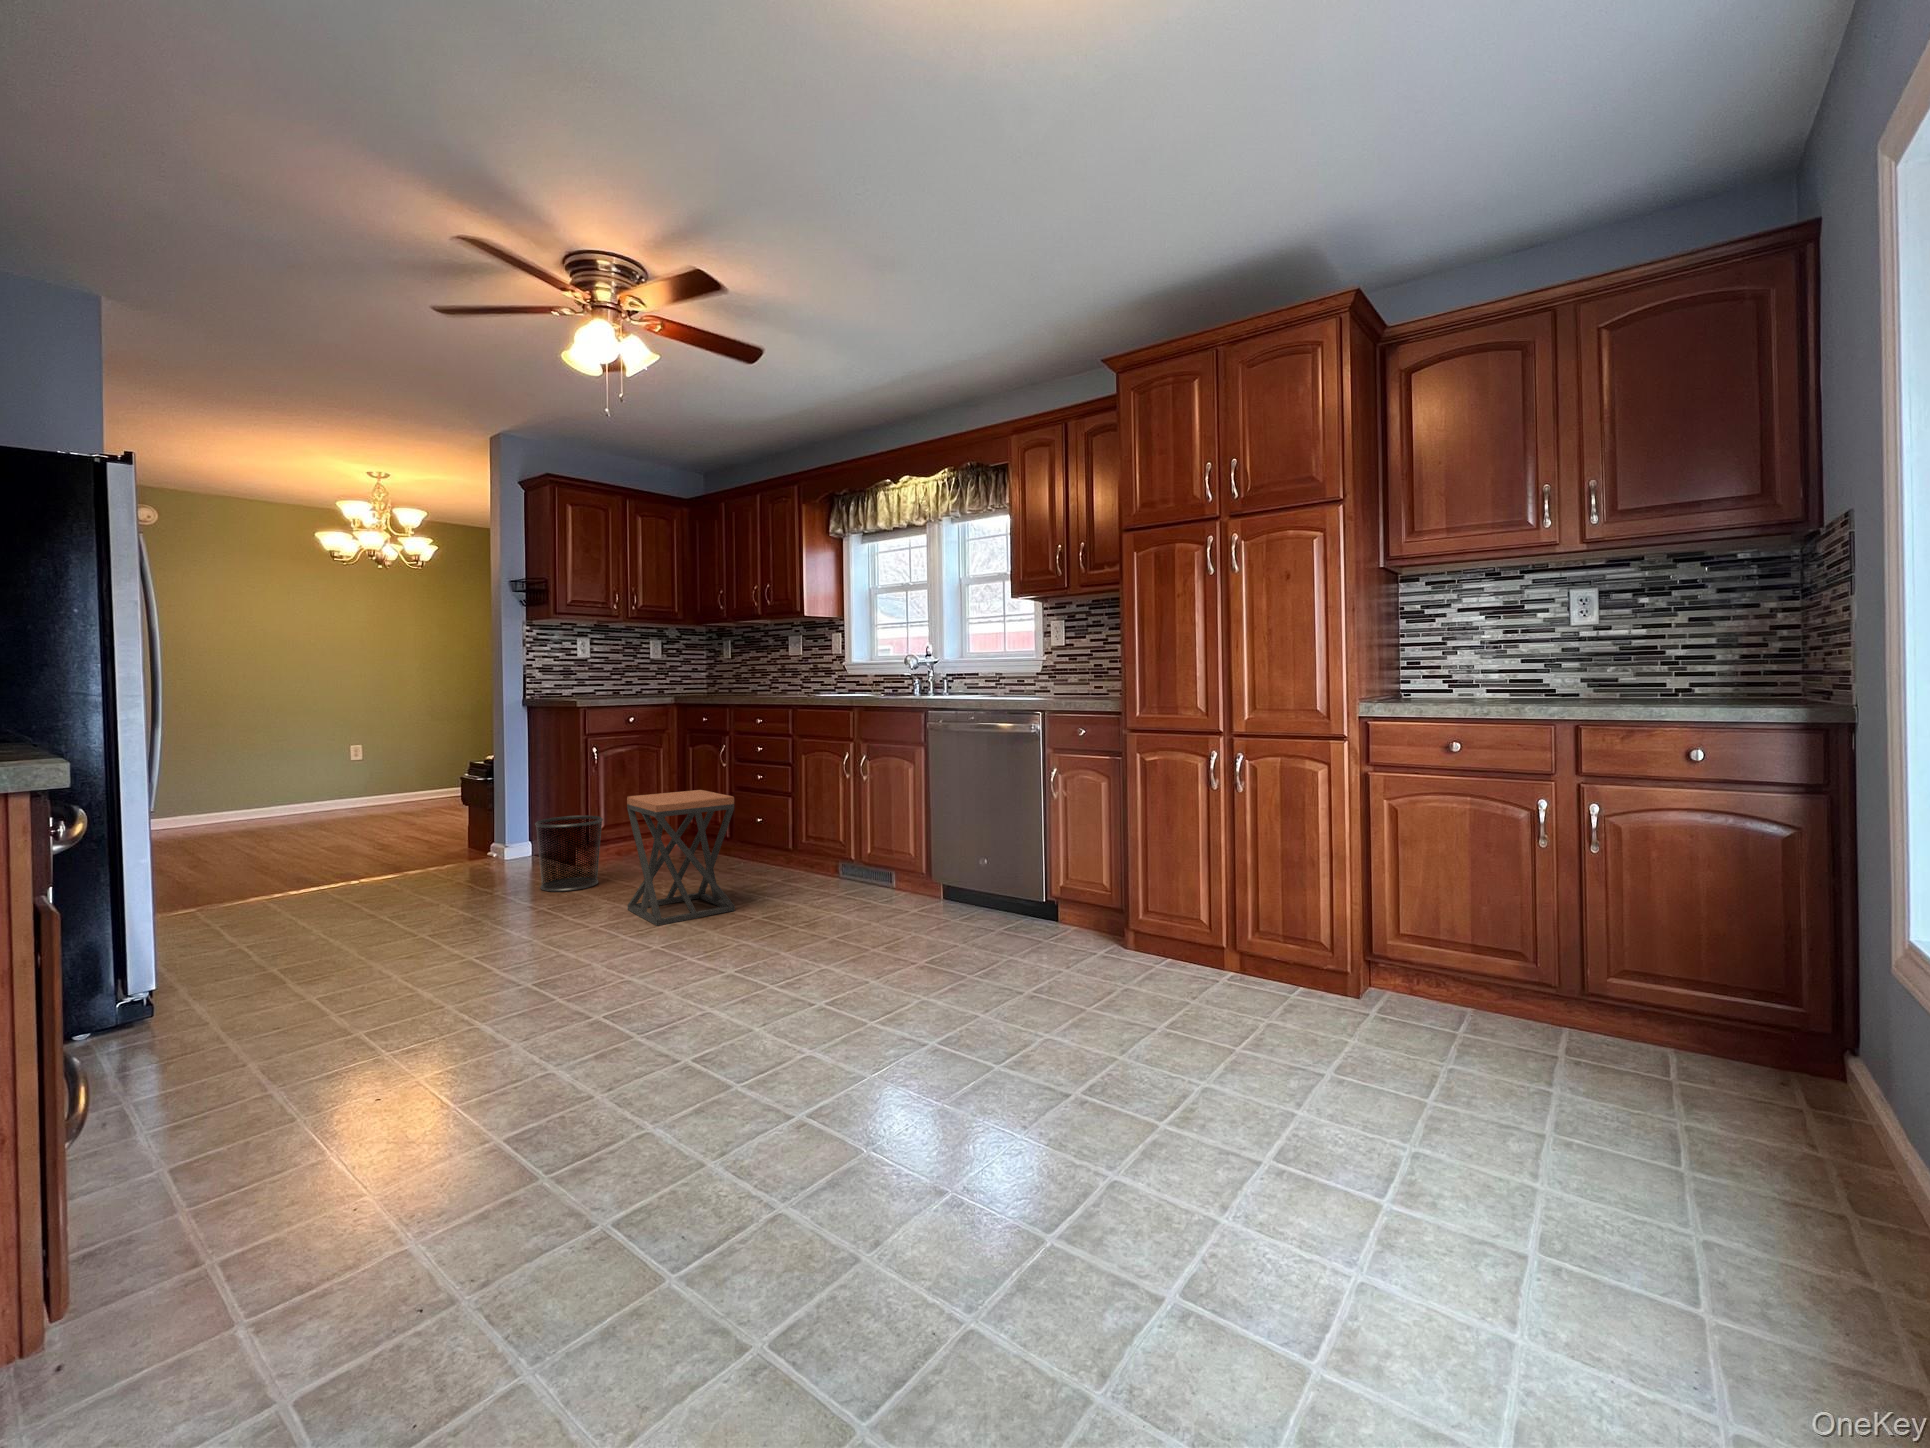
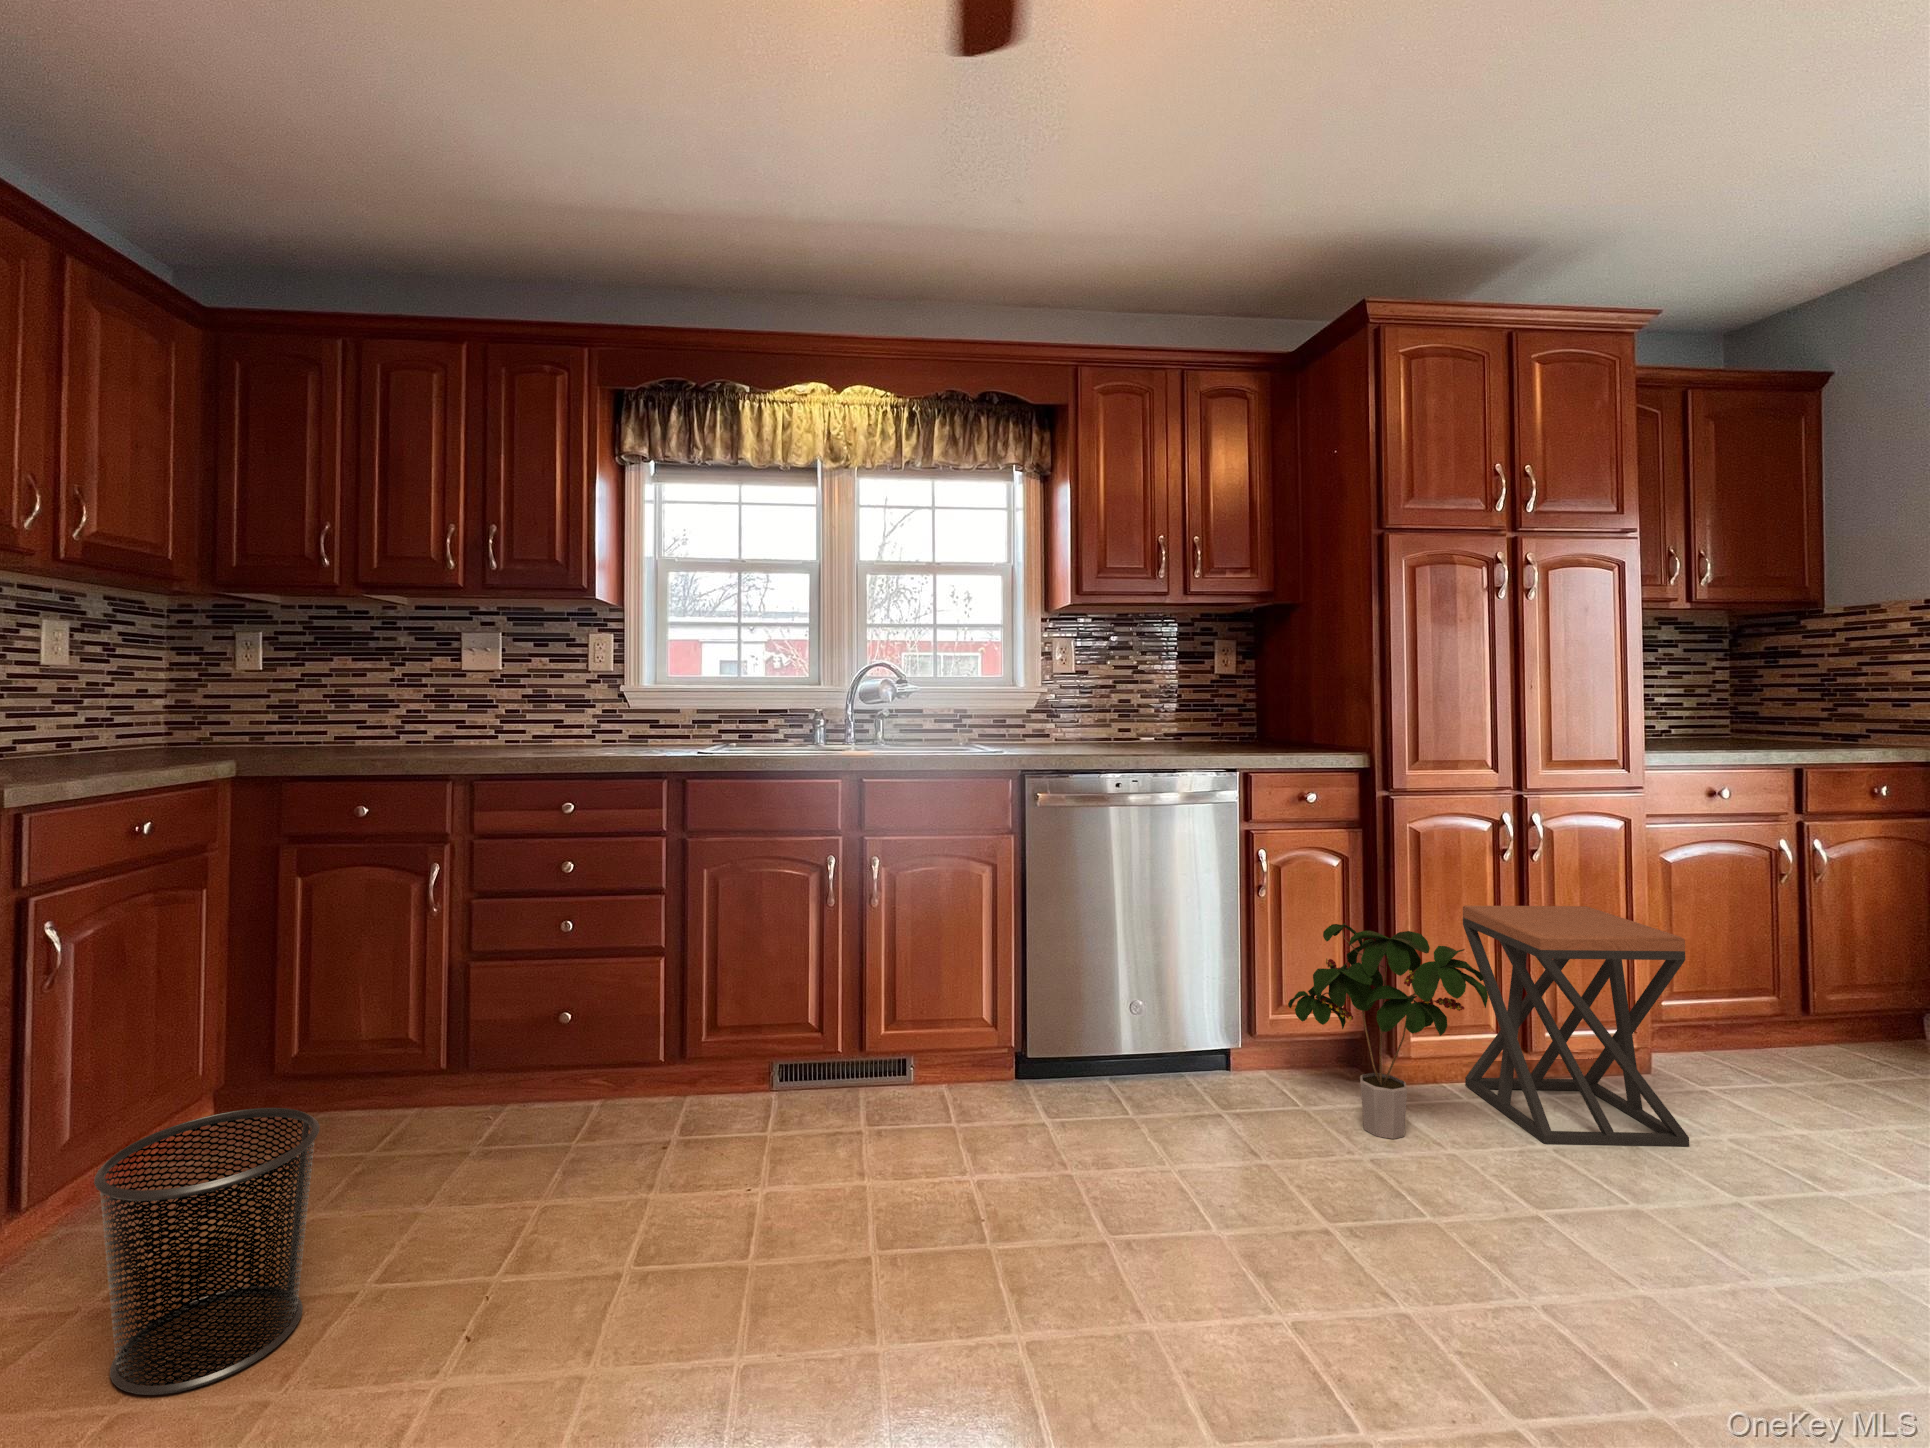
stool: present [627,790,735,926] -> present [1463,905,1689,1146]
potted plant: none [1005,817,1049,963] -> present [1288,923,1488,1139]

